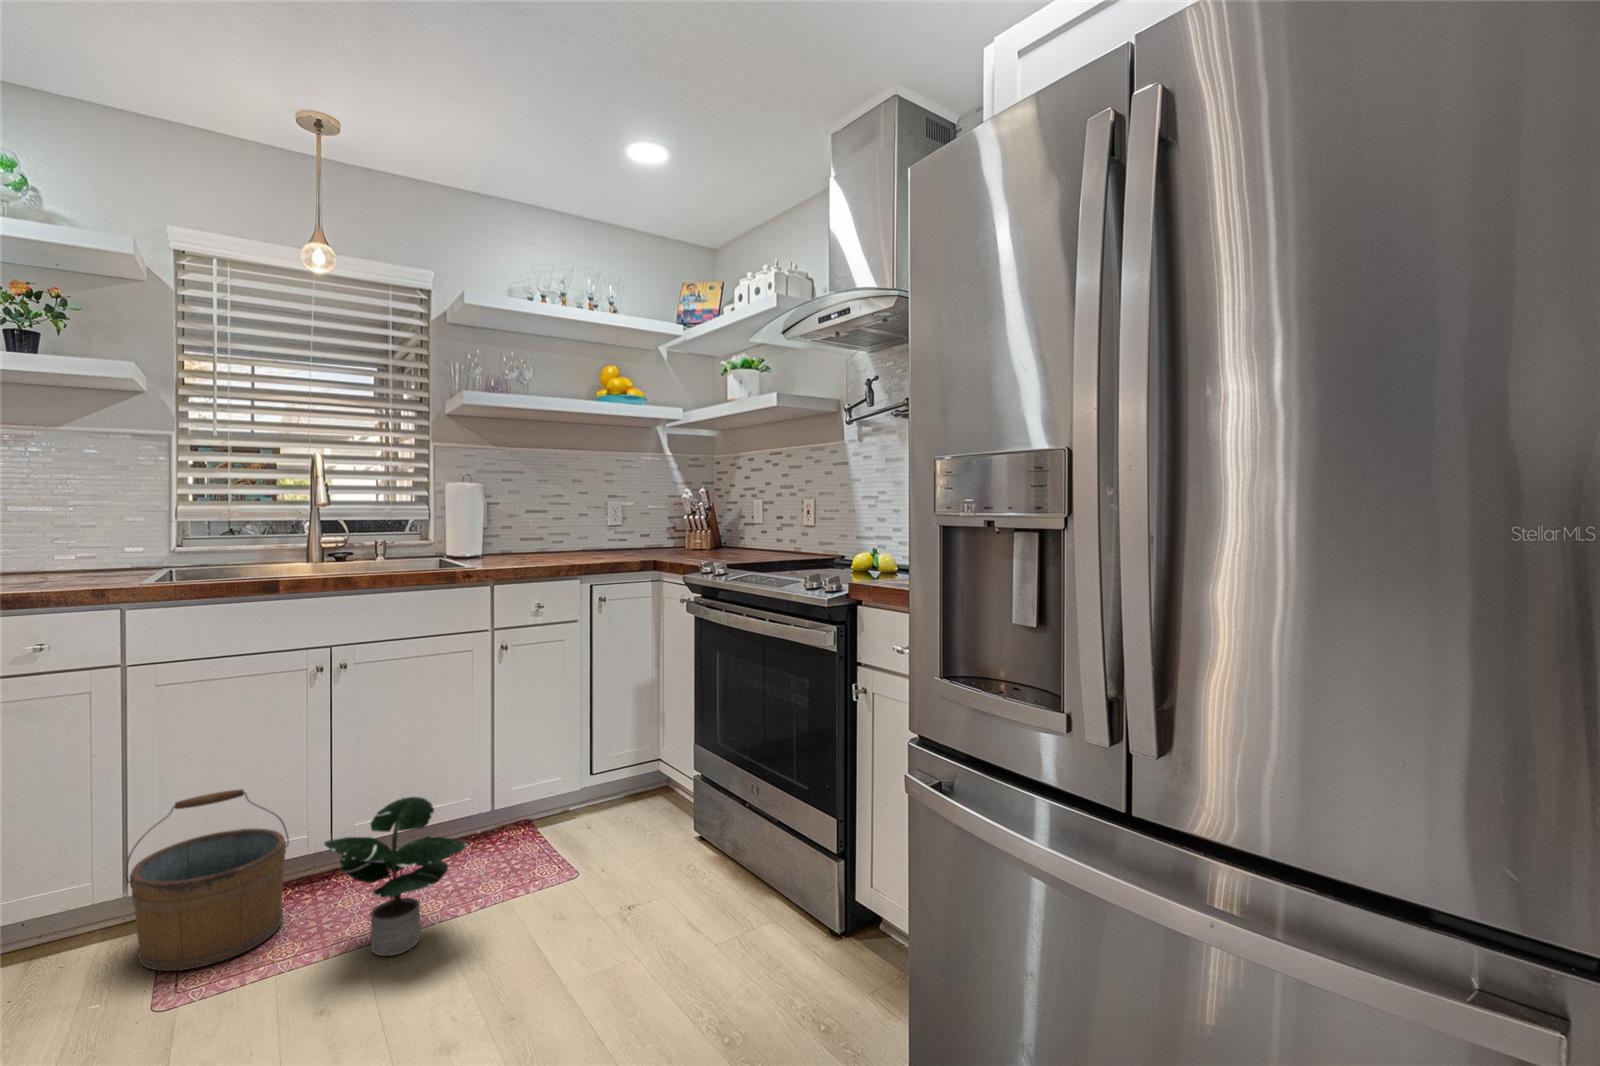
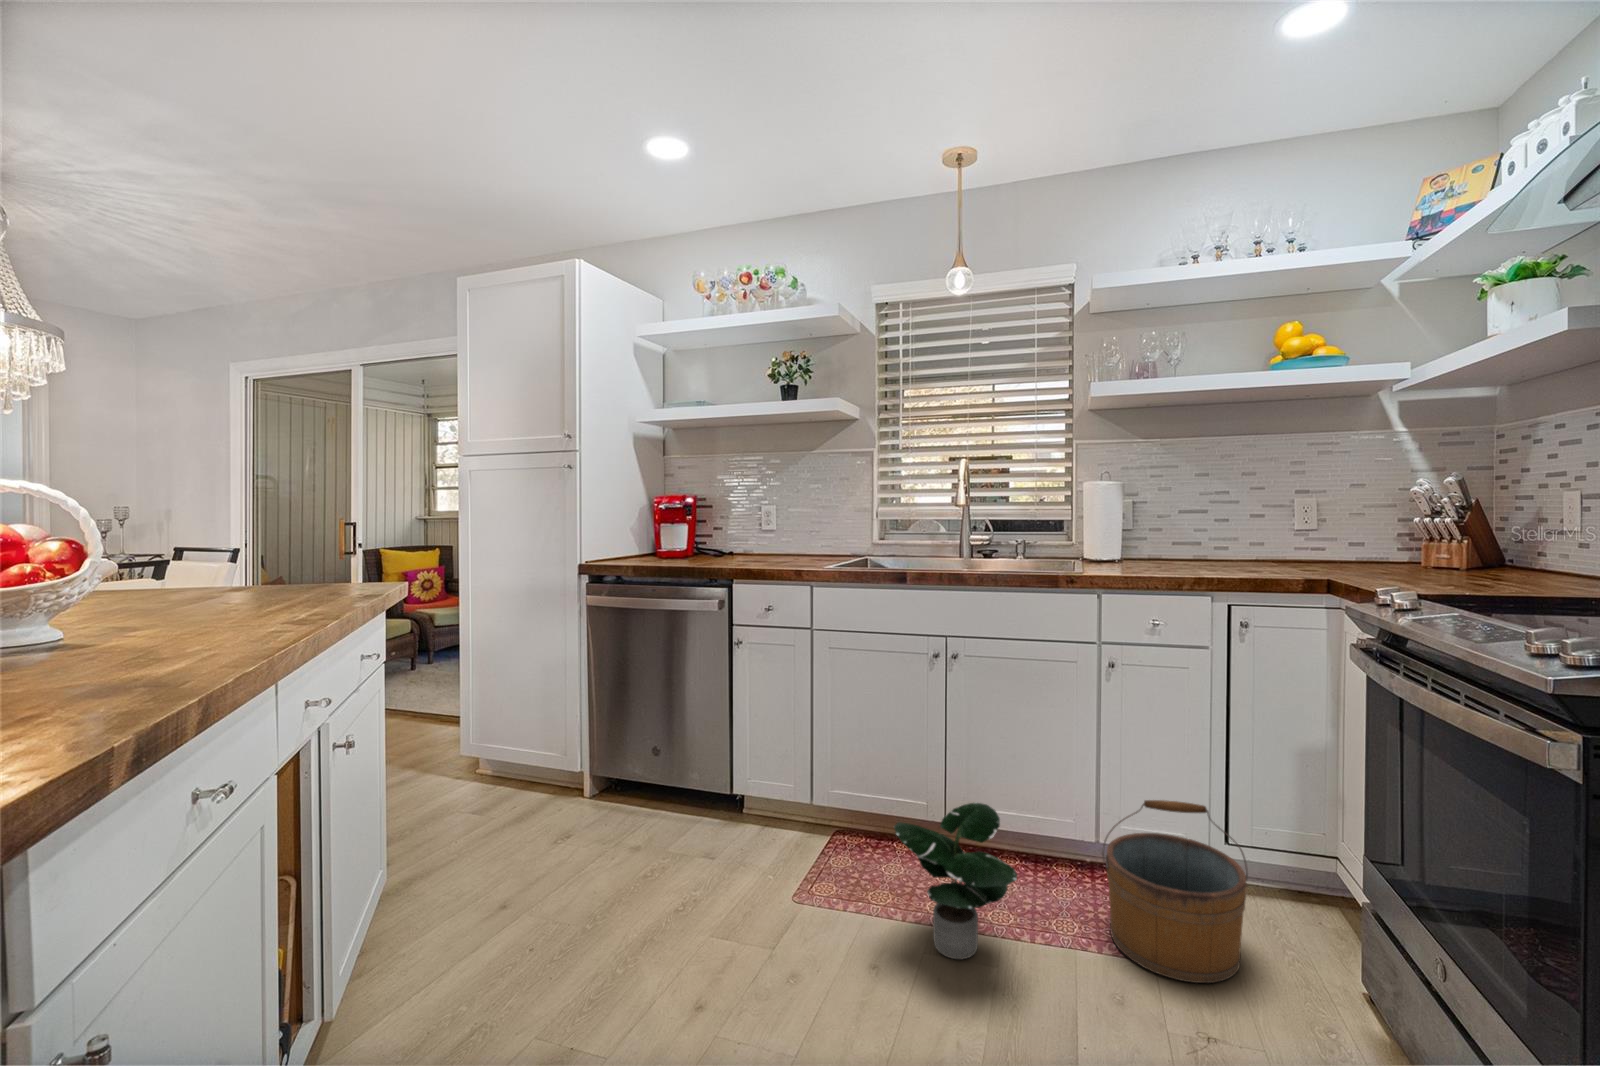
bucket: present [125,789,289,971] -> present [1102,800,1248,983]

